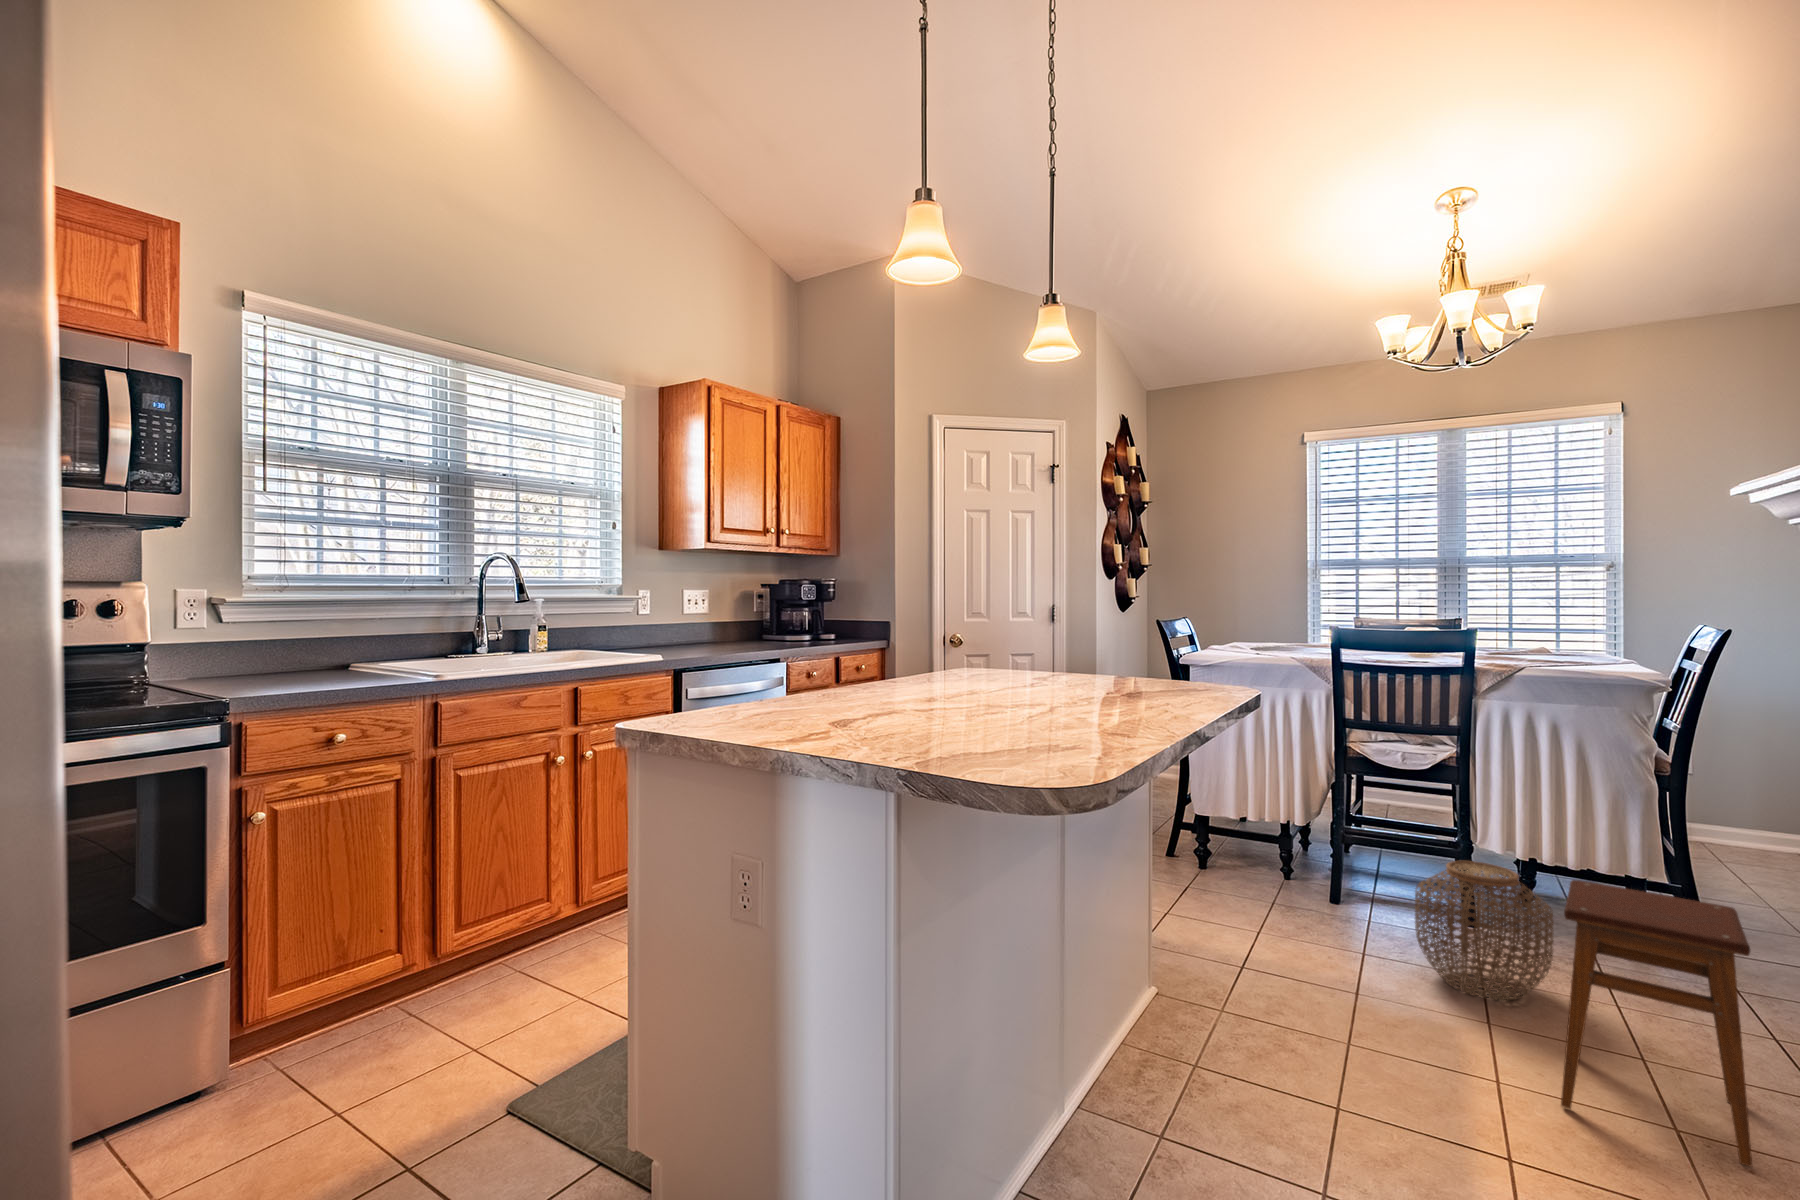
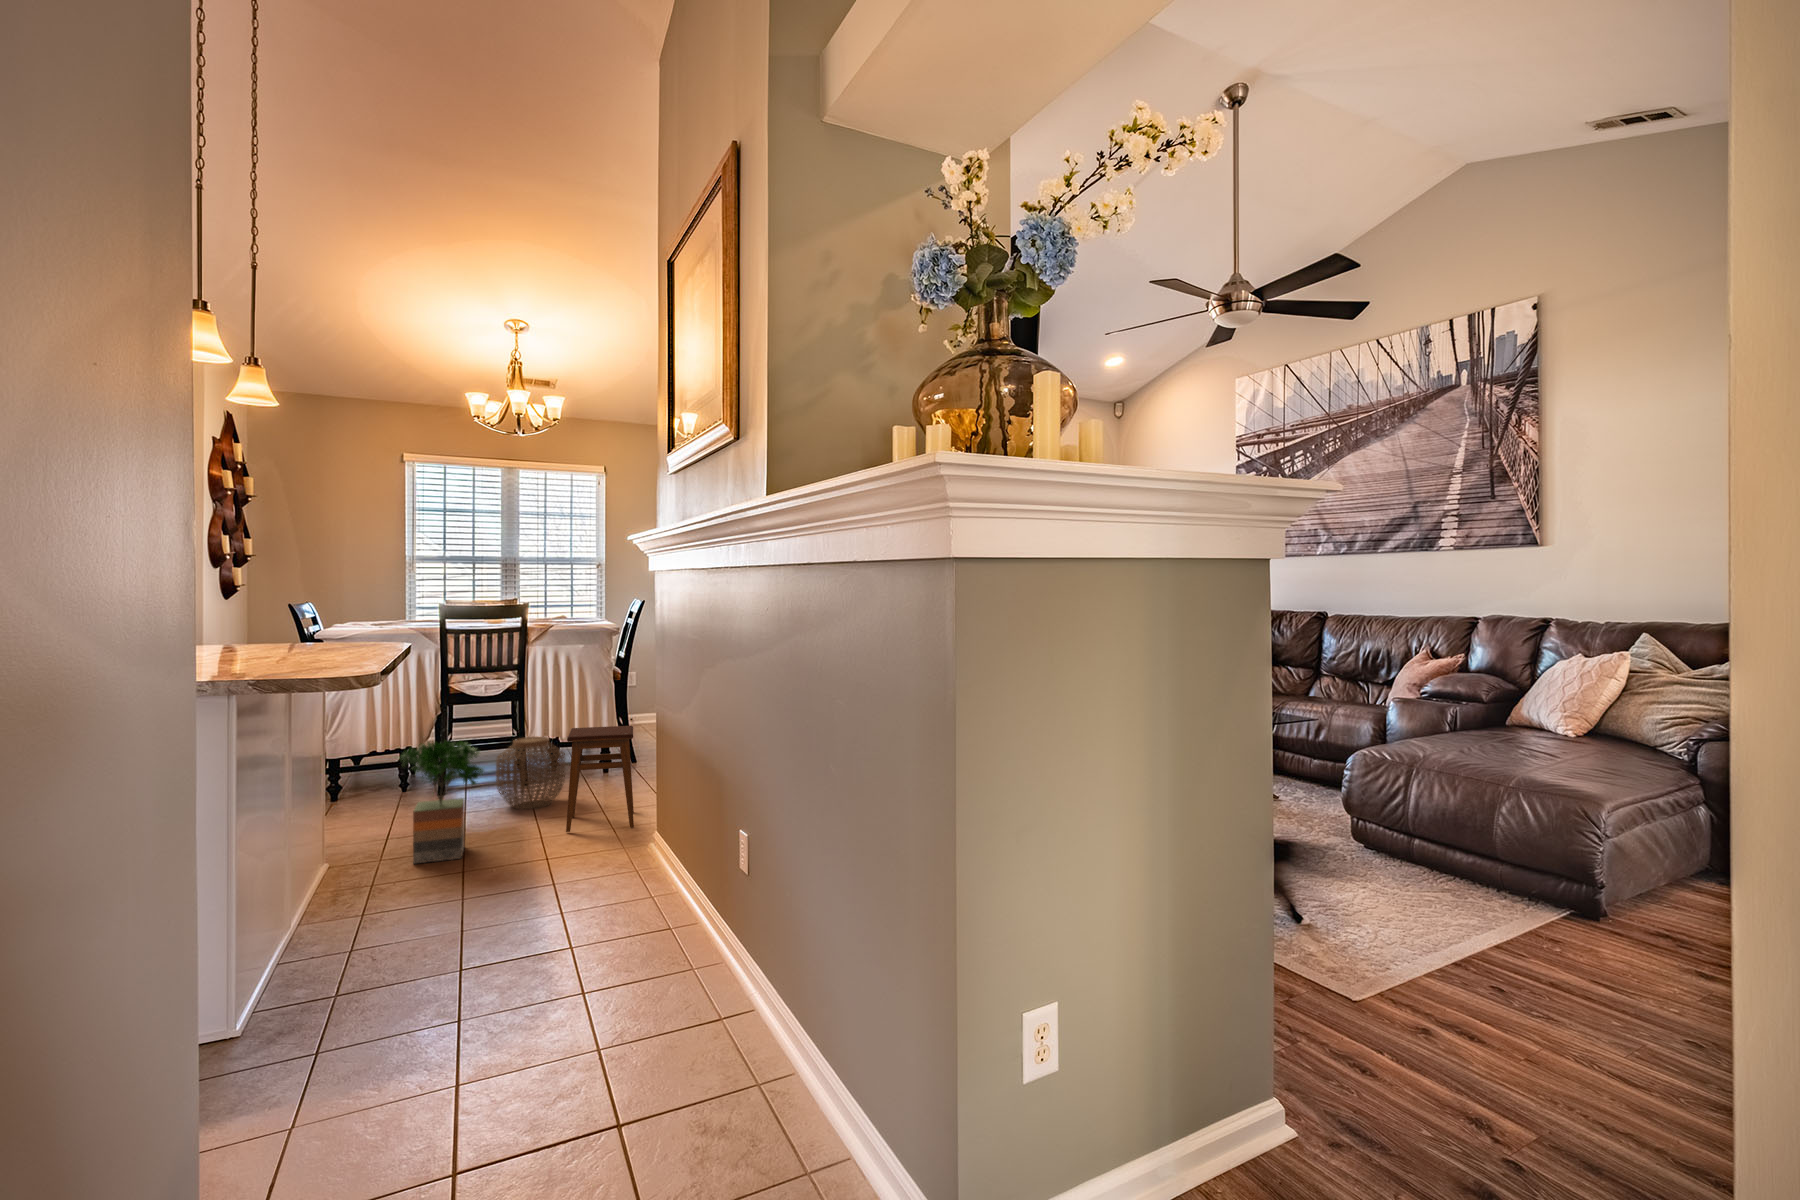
potted tree: none [1239,855,1389,1091] -> present [402,741,484,864]

